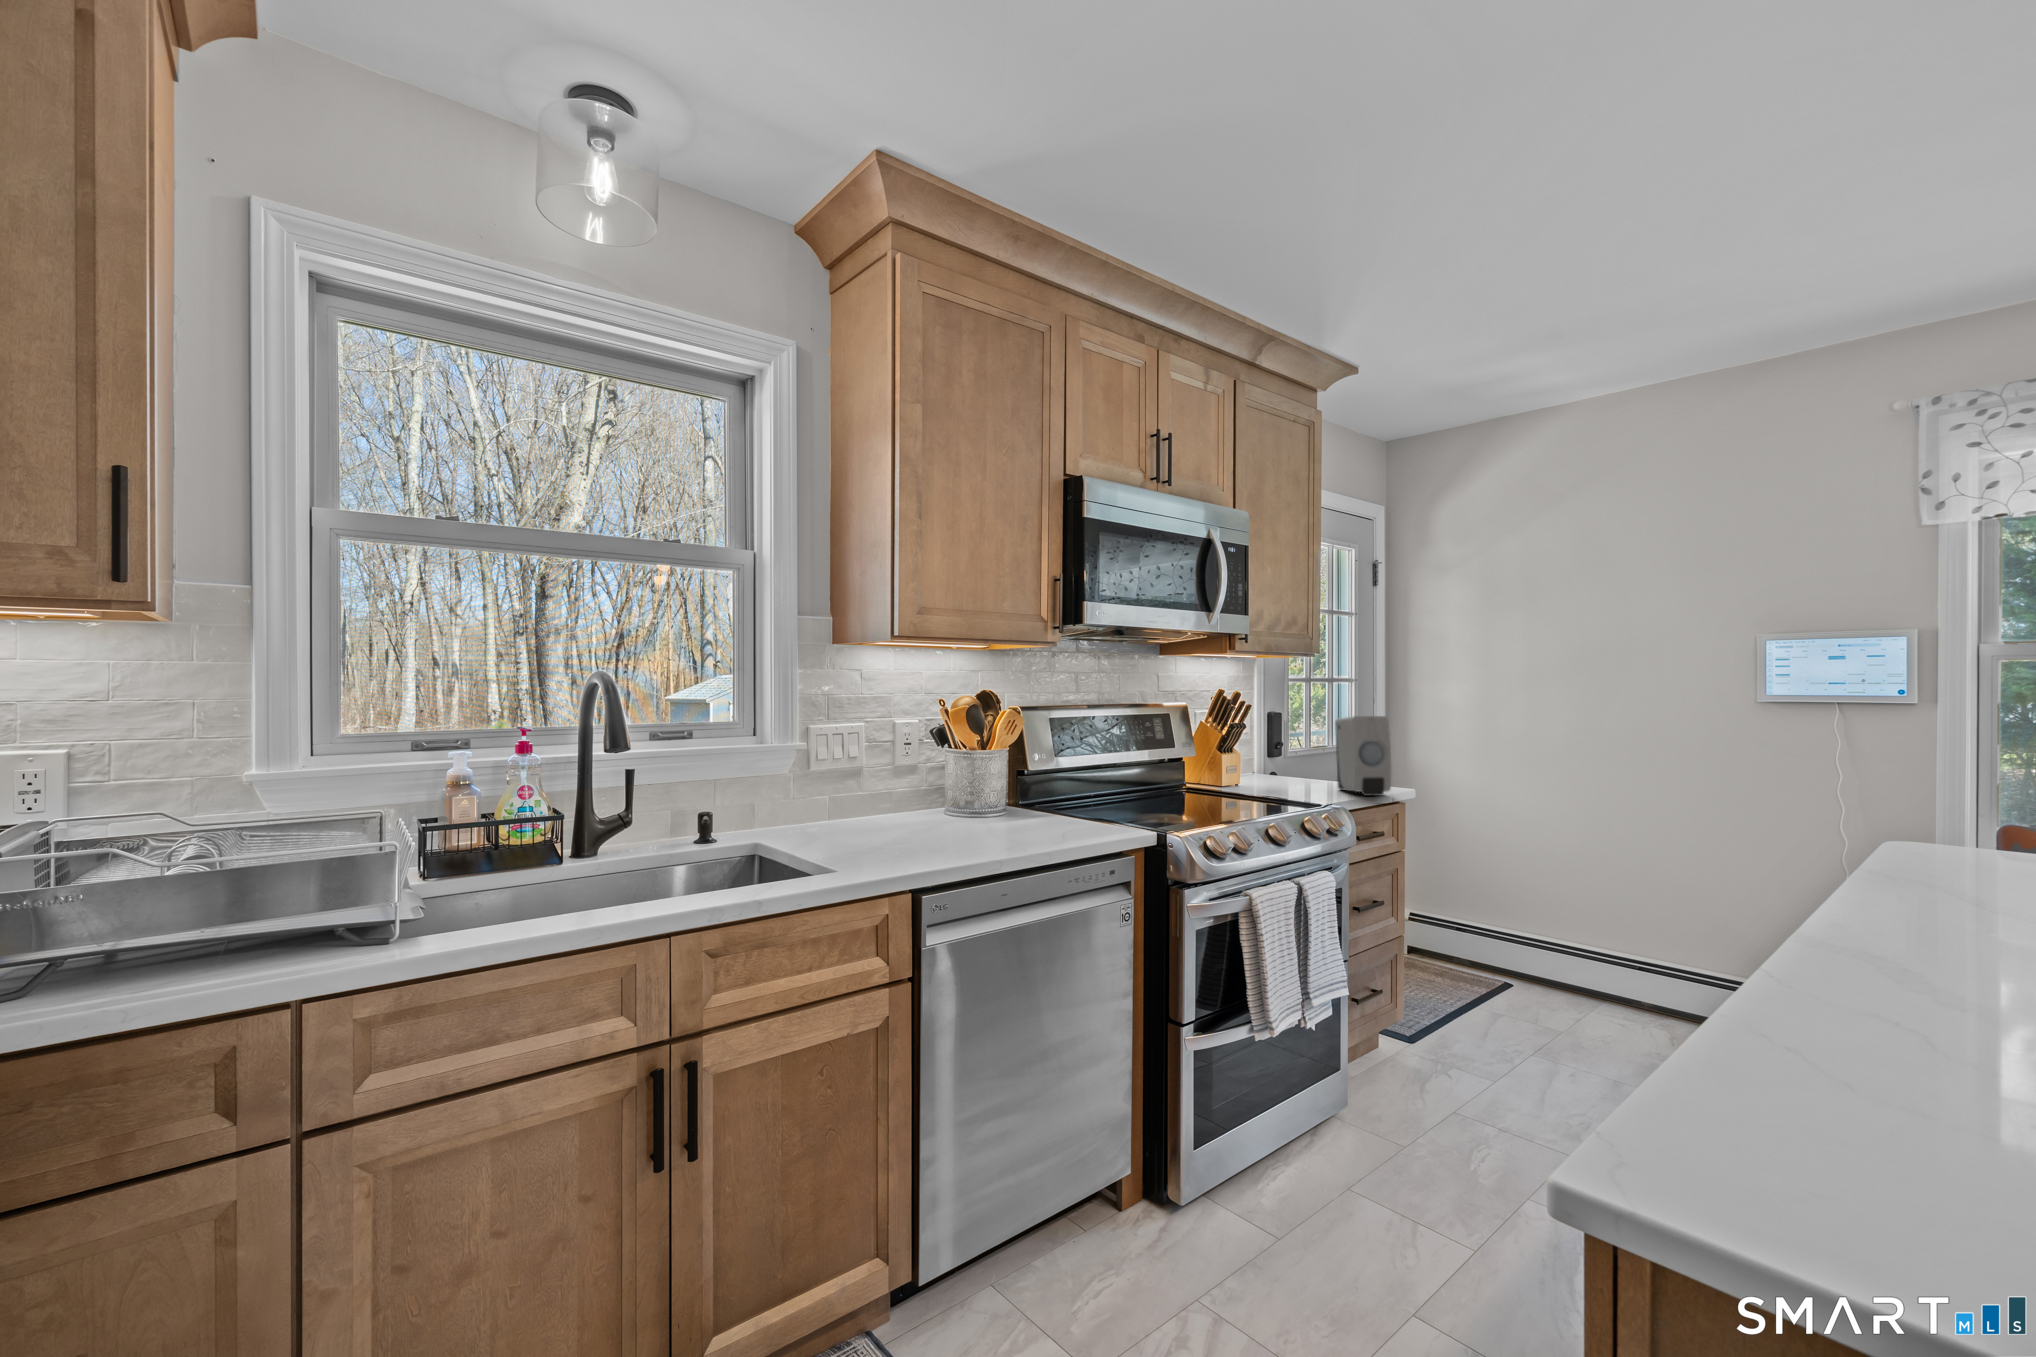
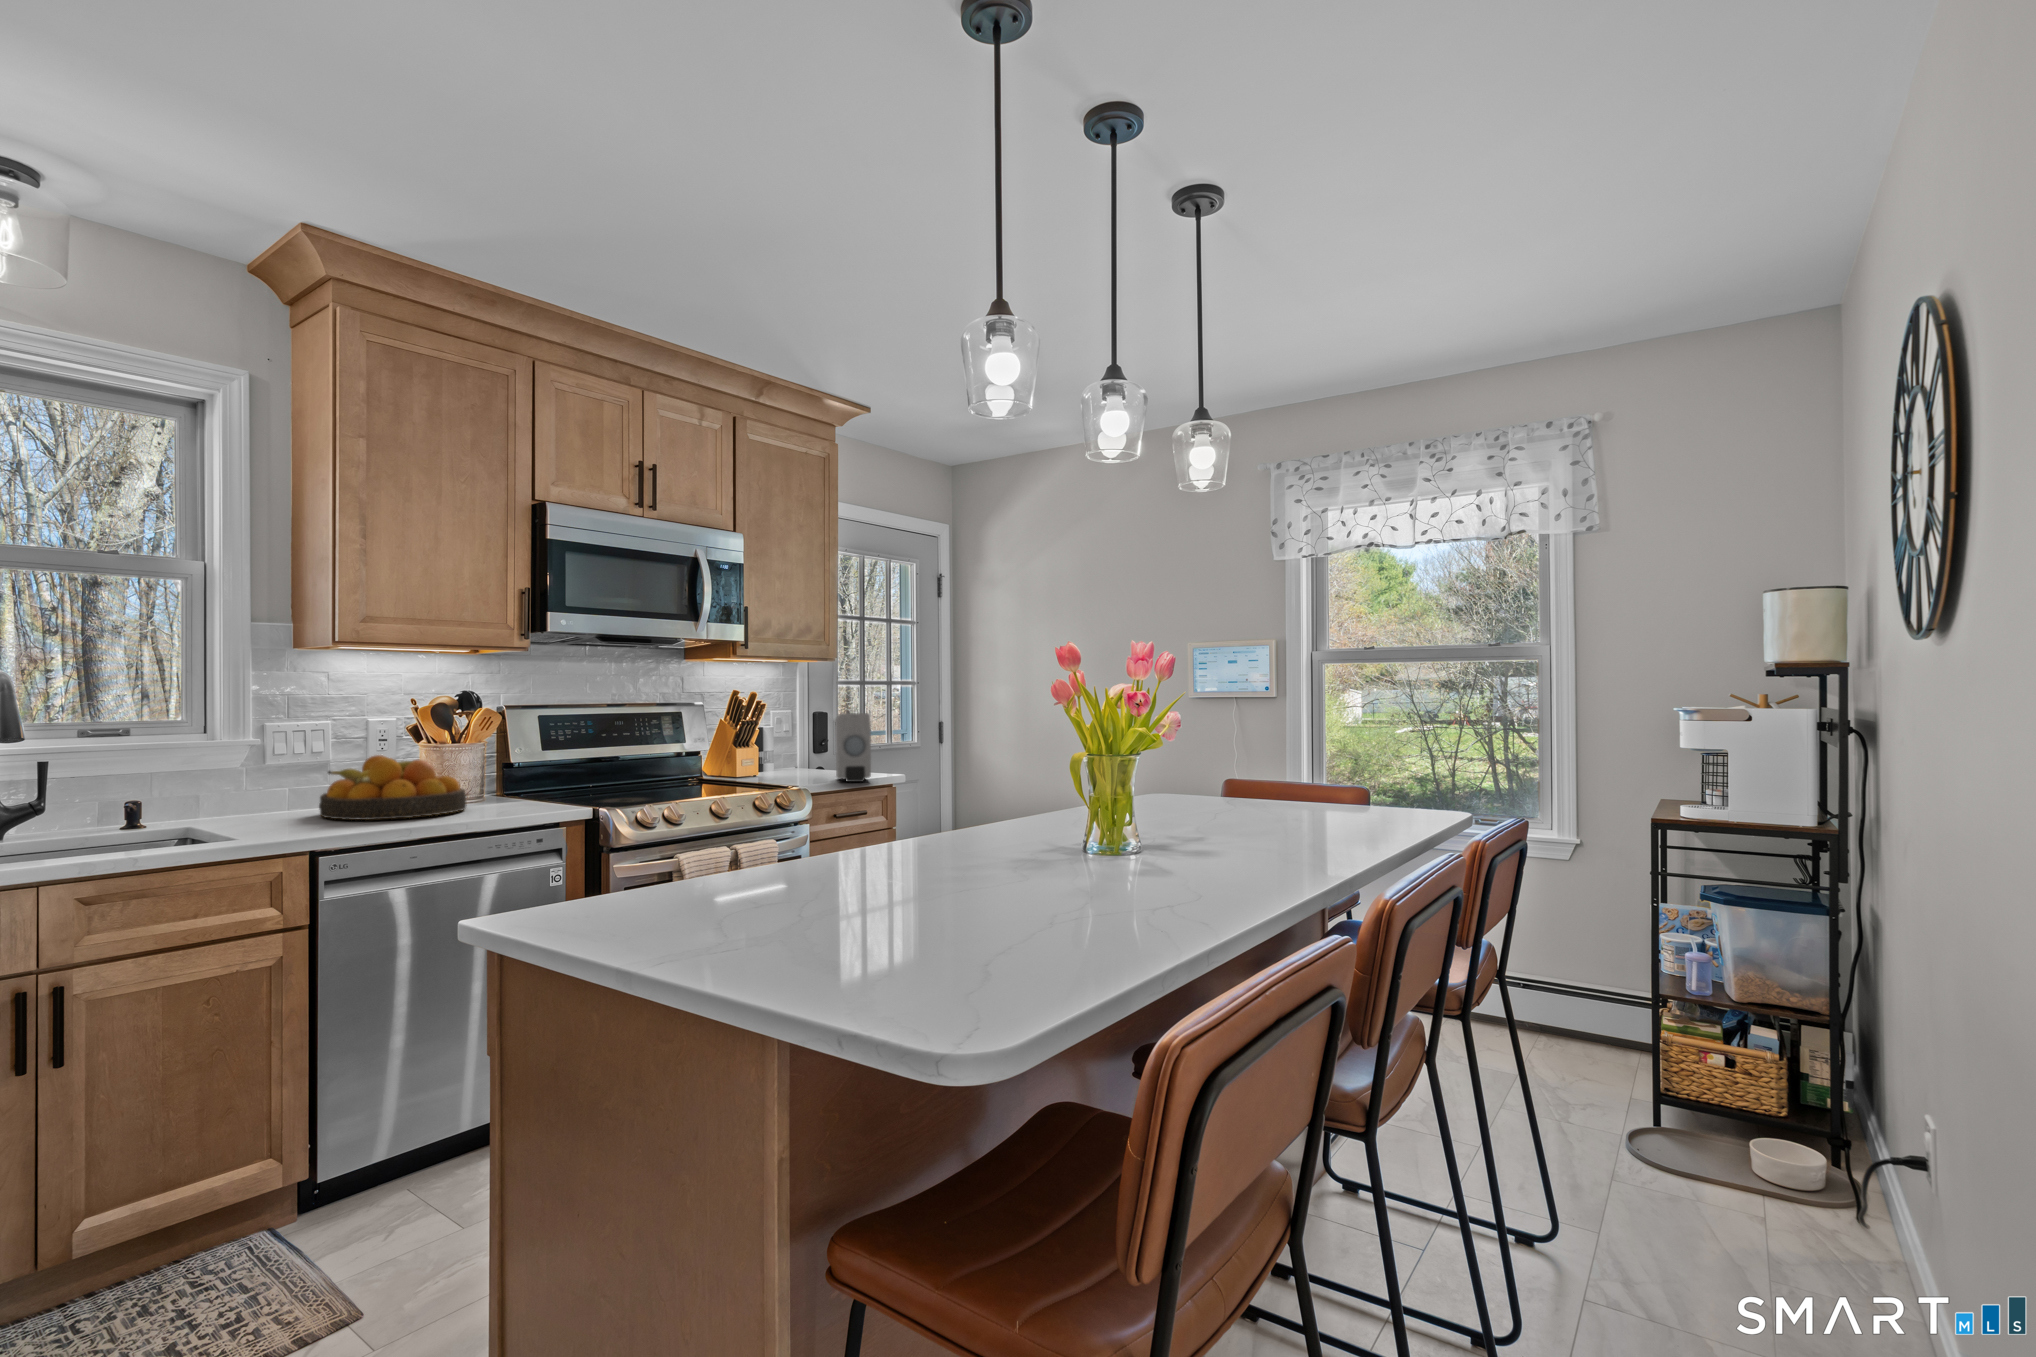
fruit bowl: none [871,765,1014,843] -> present [319,755,467,820]

